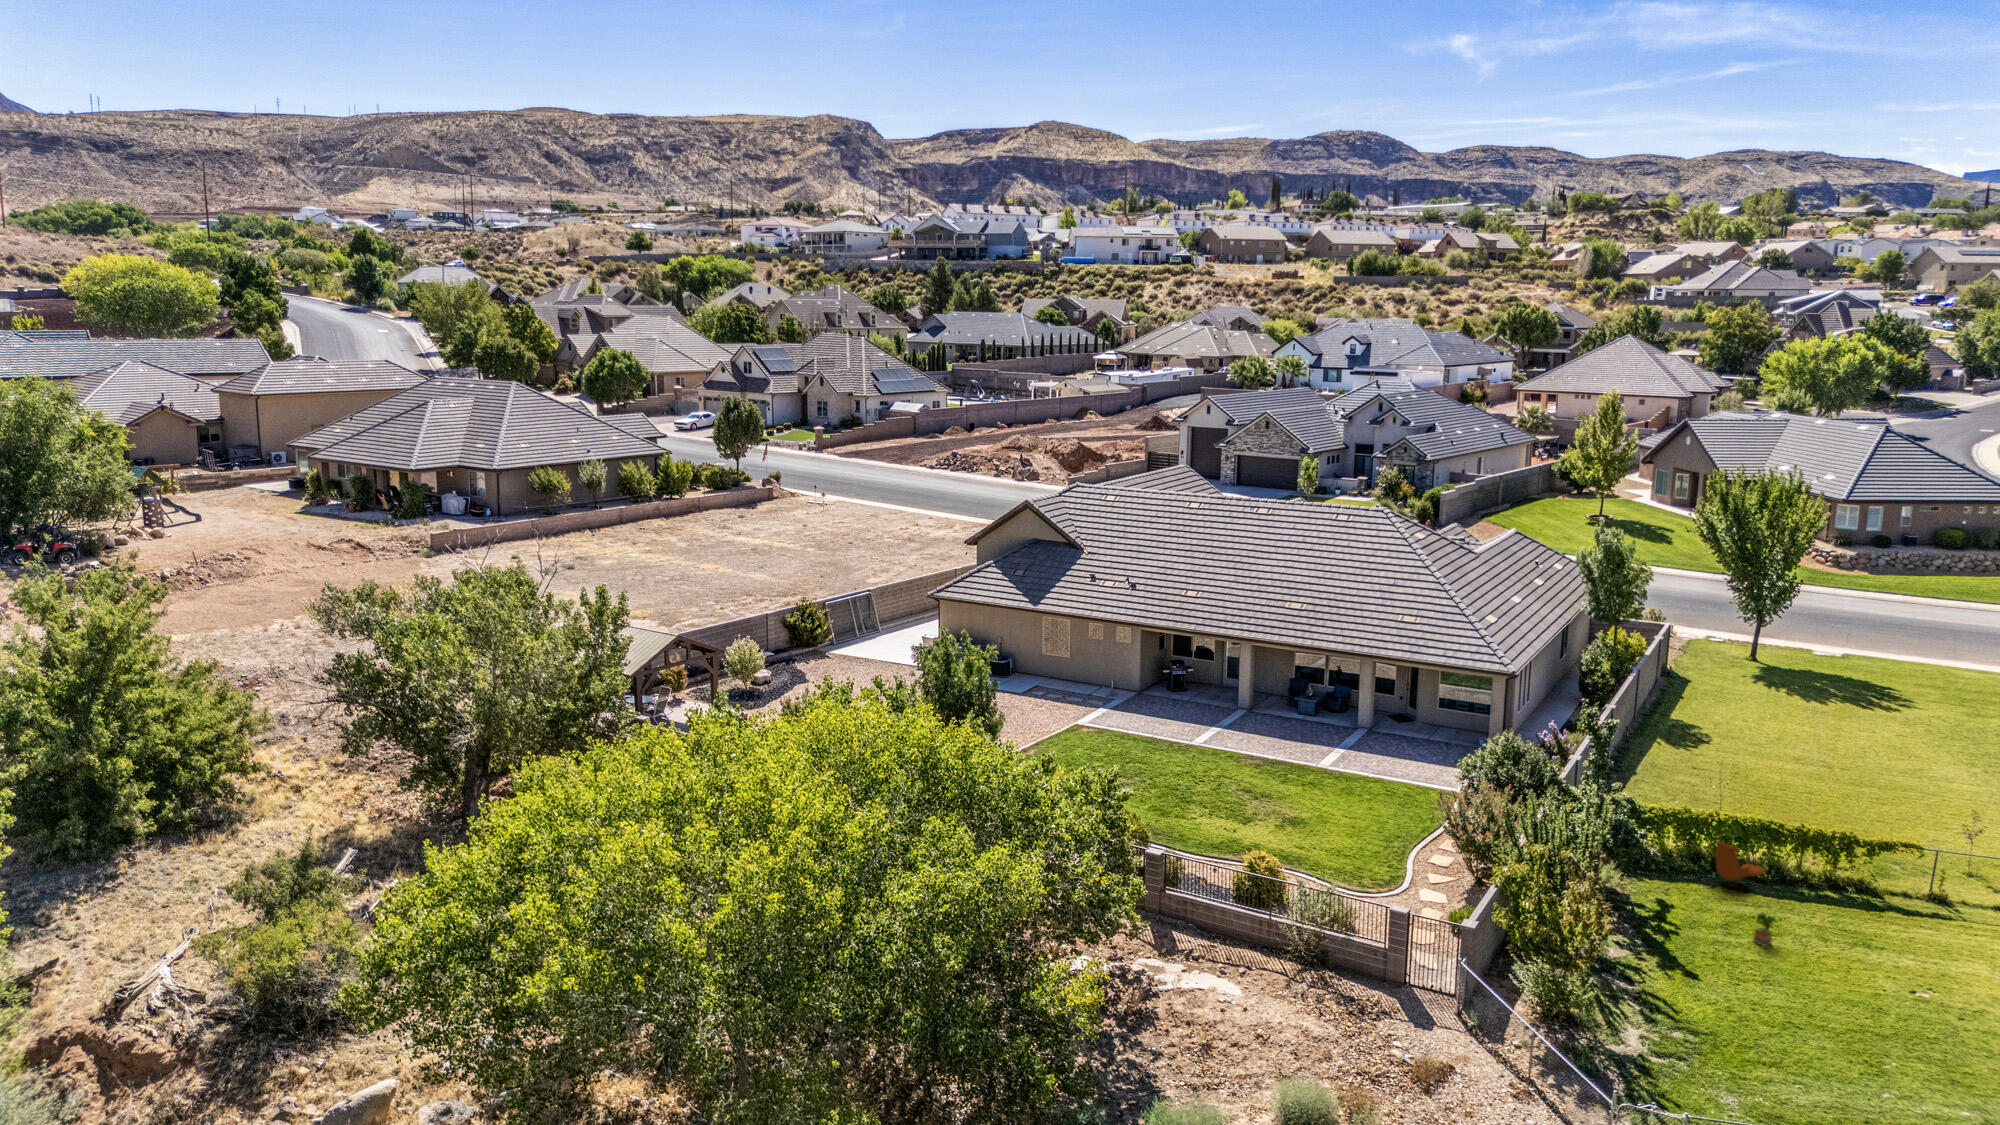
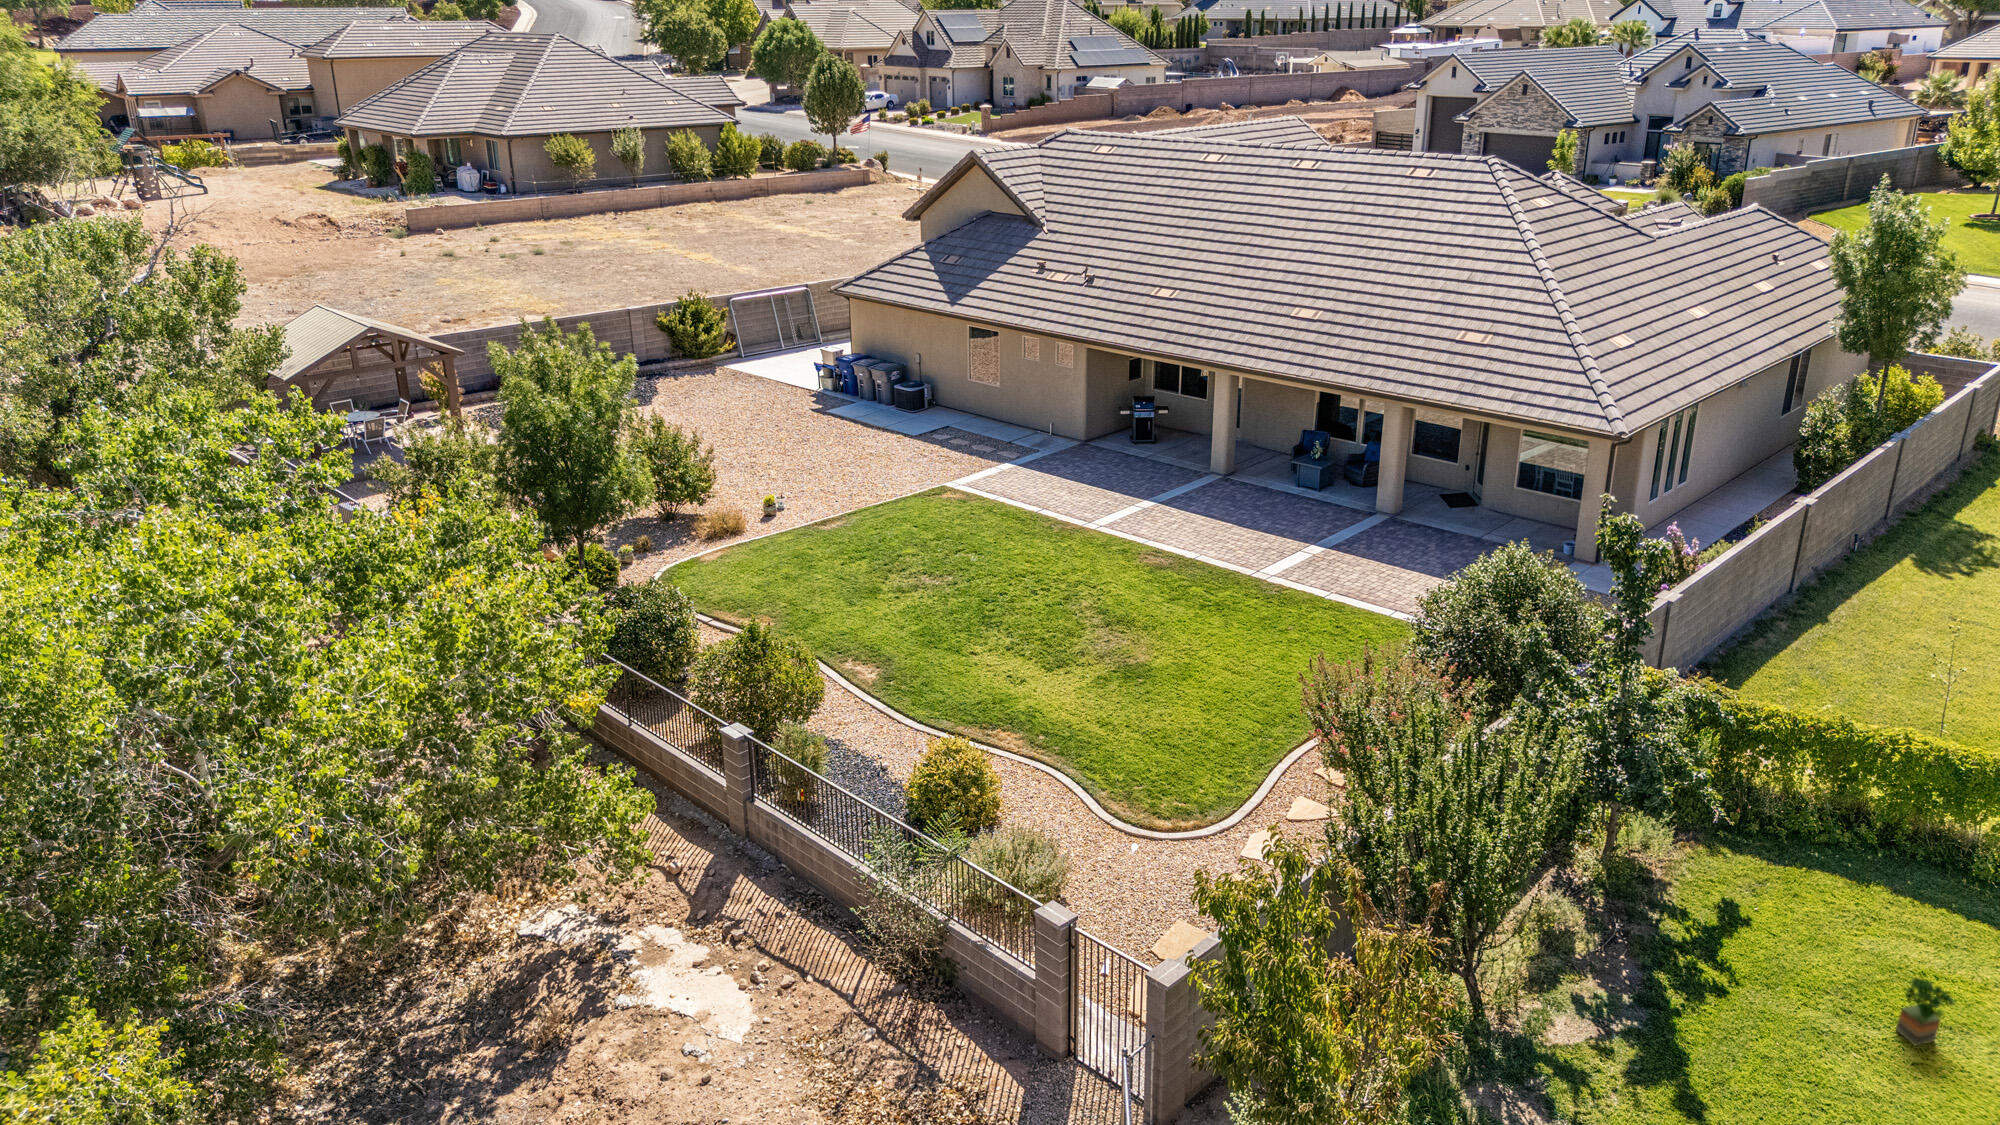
lounge chair: present [1716,840,1765,888] -> none [1880,796,1992,904]

